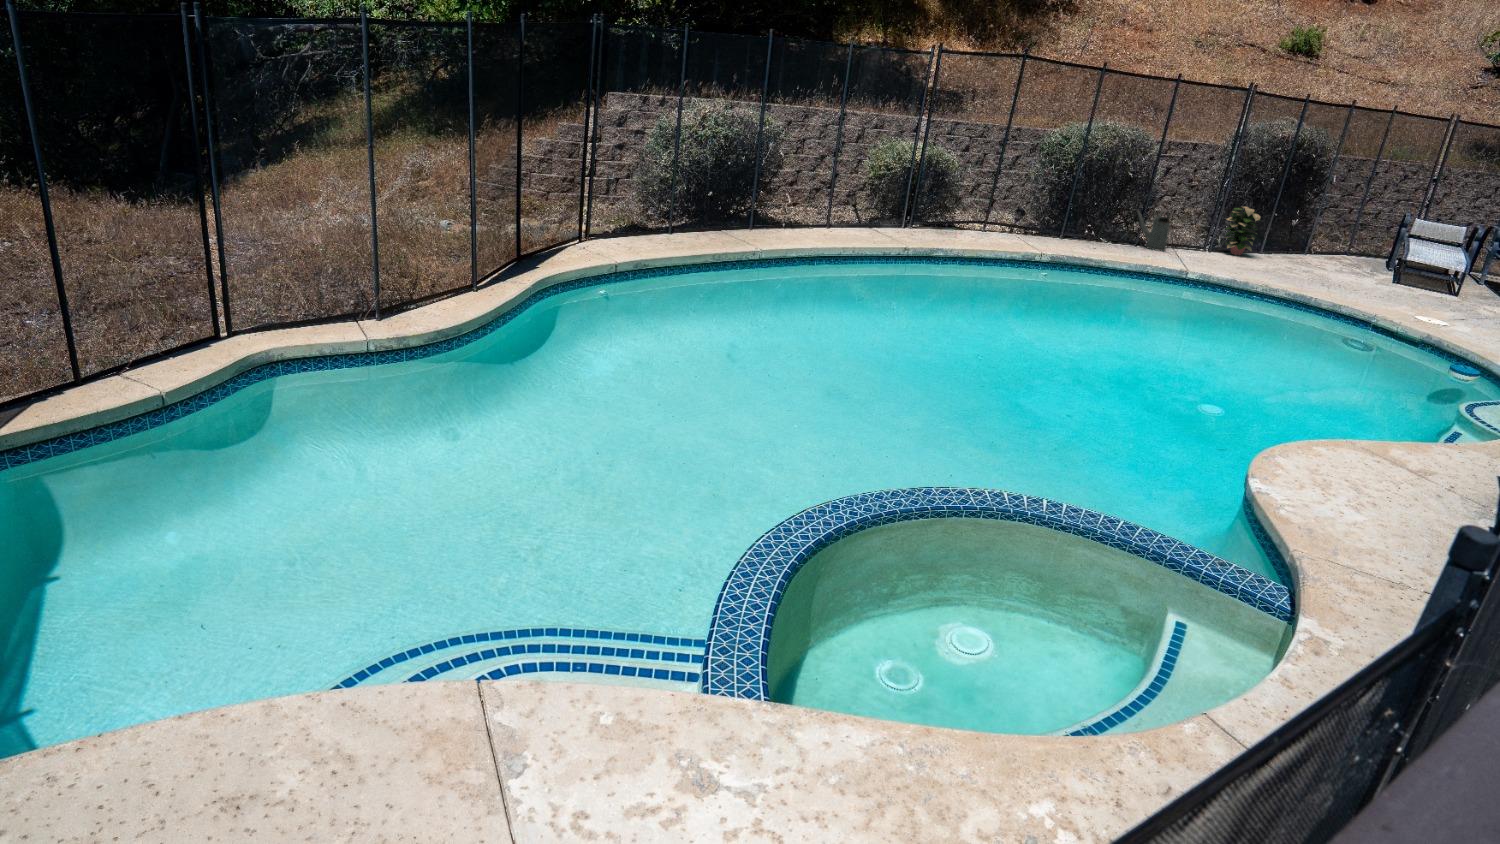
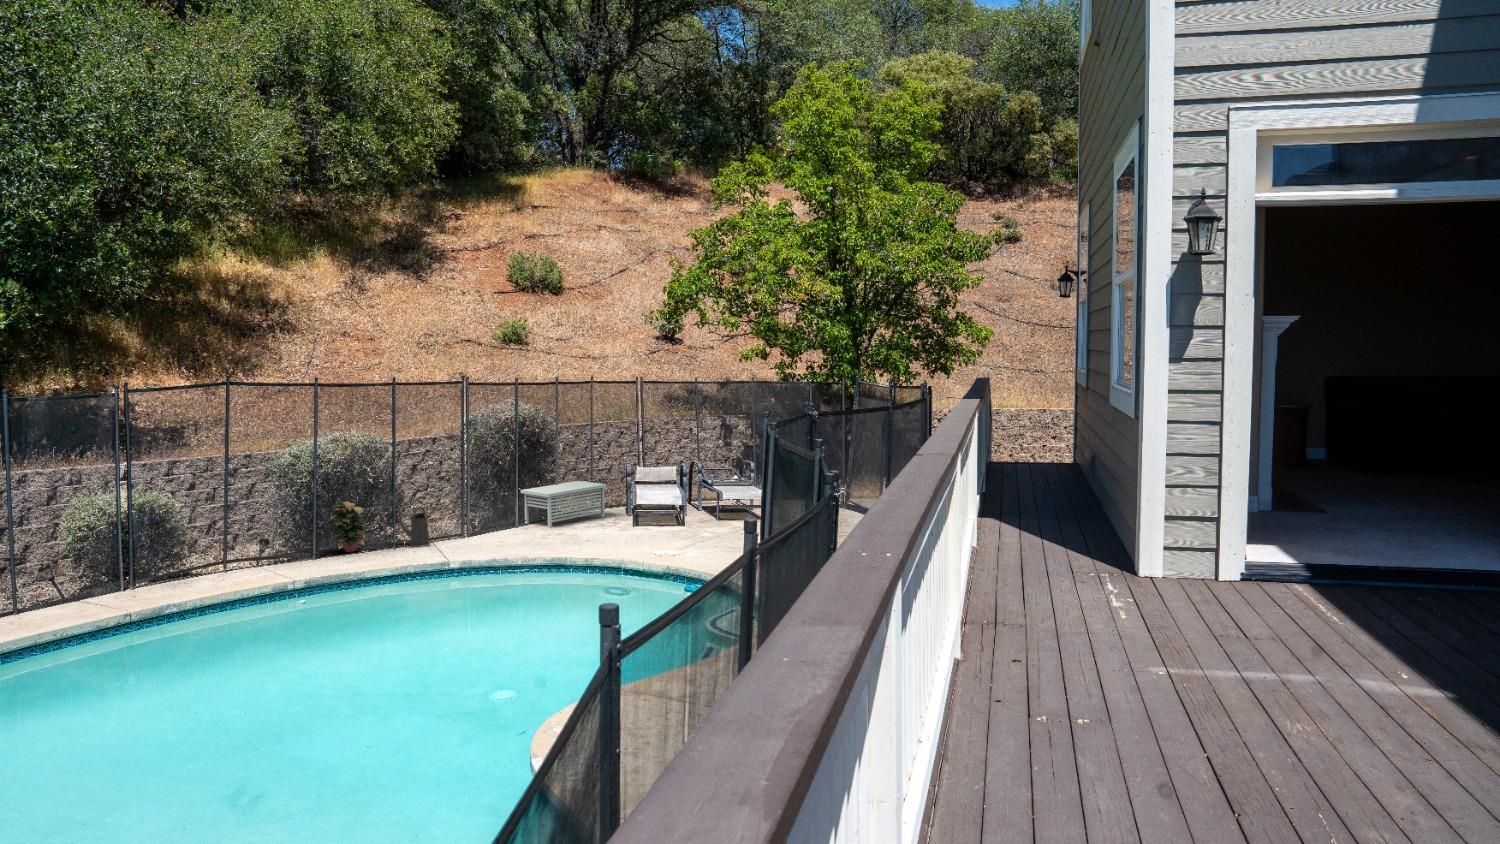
decorative plant: present [1224,207,1261,255] -> present [330,502,366,552]
storage bench: none [1267,217,1375,267] -> present [521,481,606,528]

